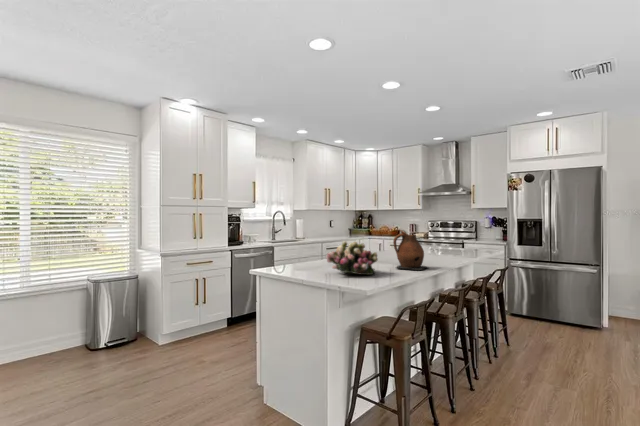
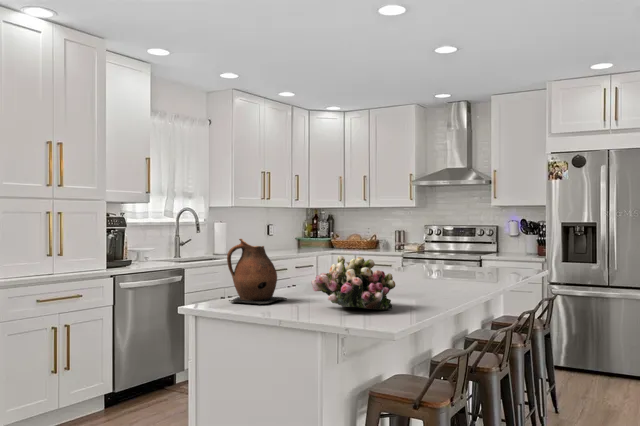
ceramic pitcher: present [393,230,427,270] -> present [227,239,287,305]

